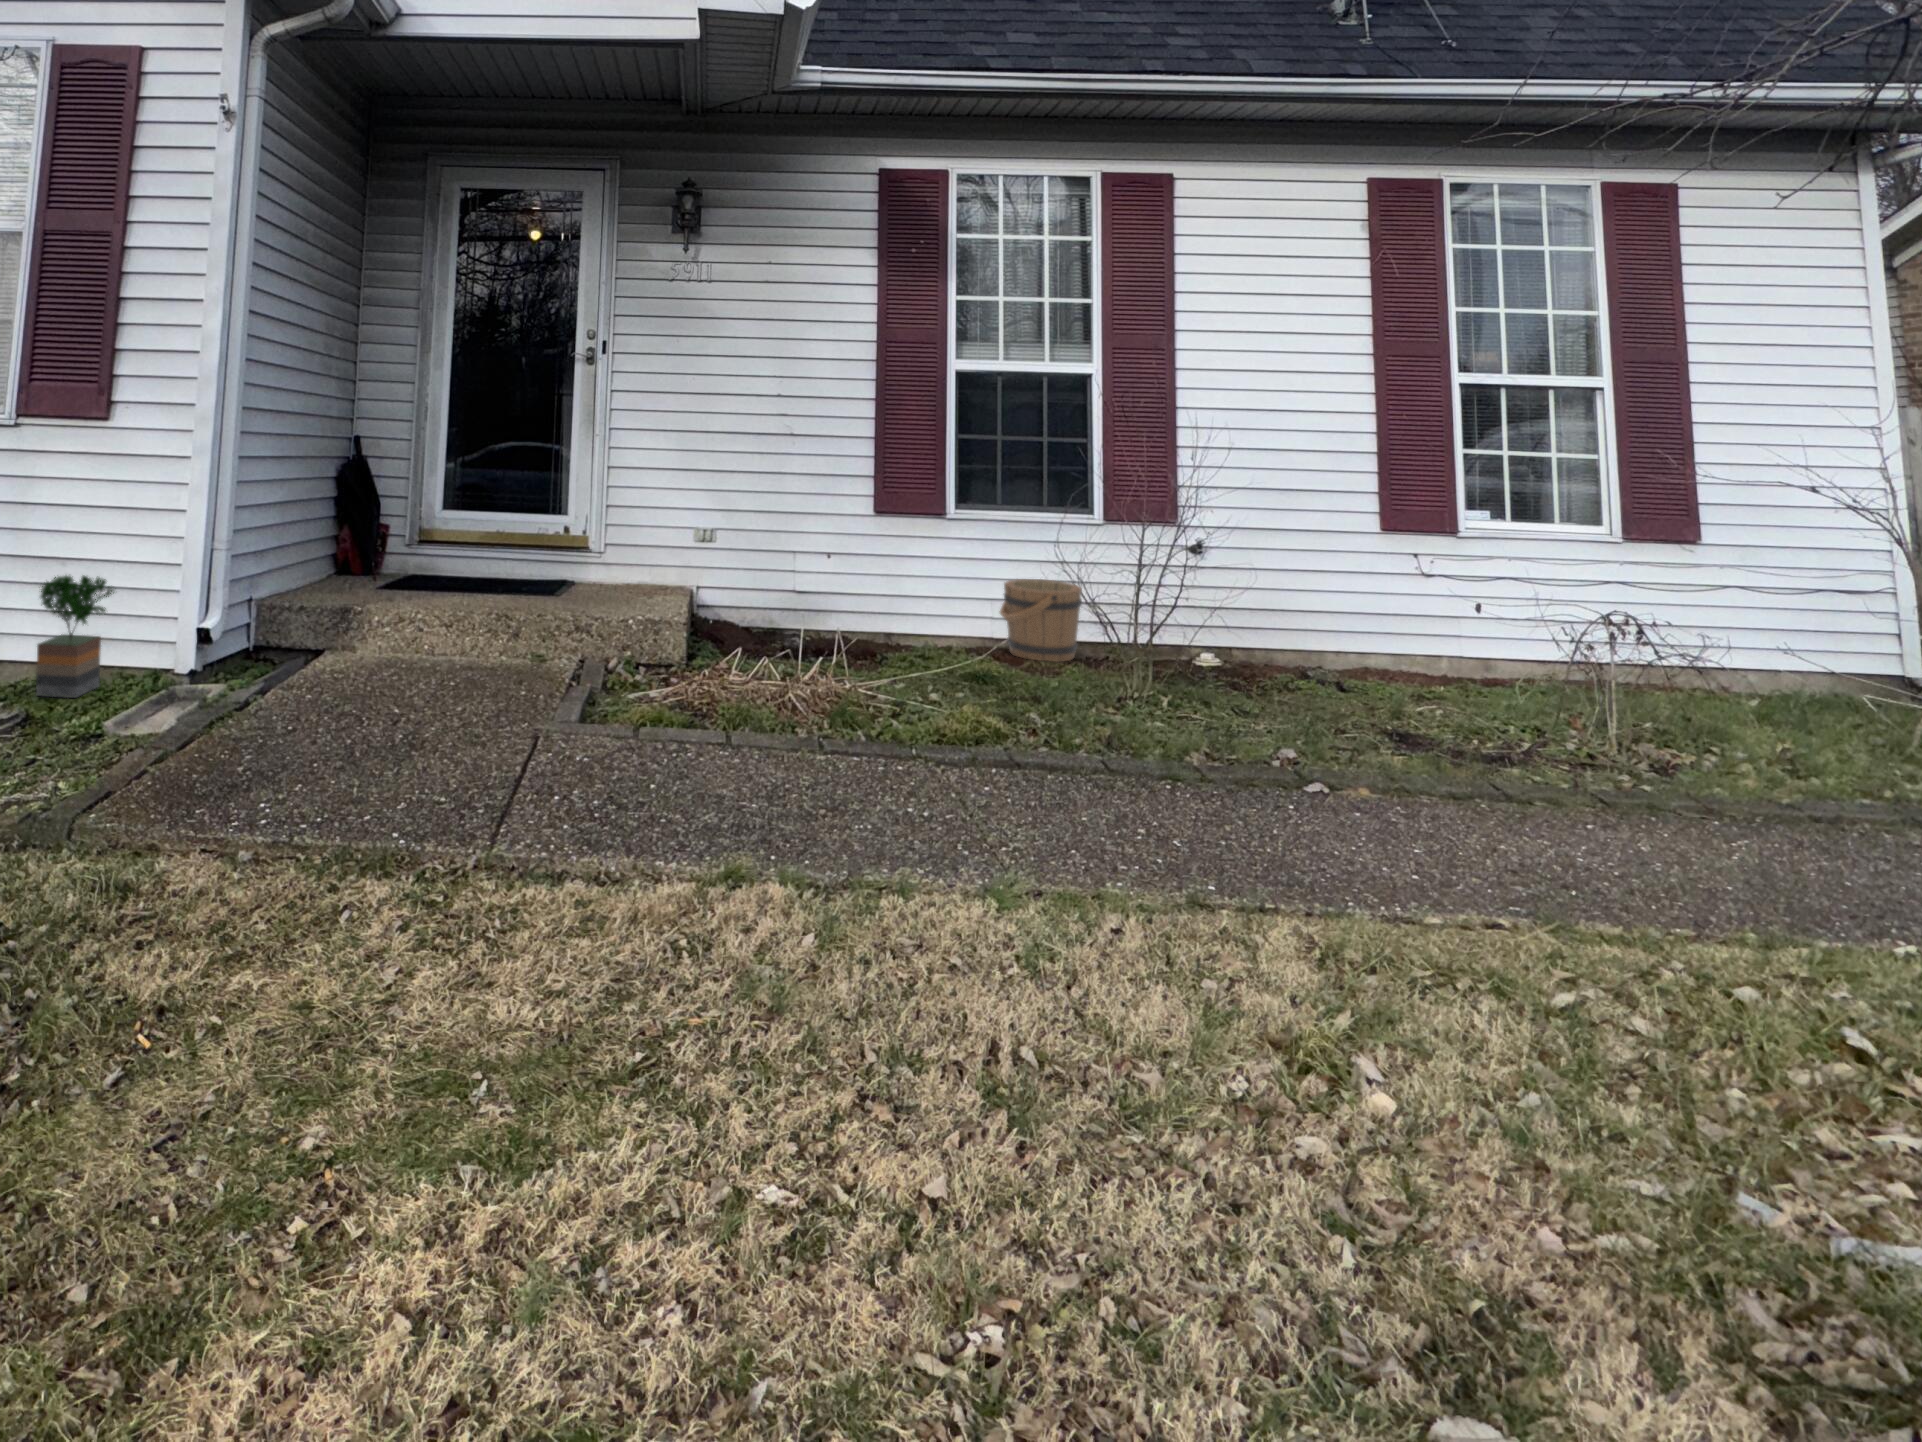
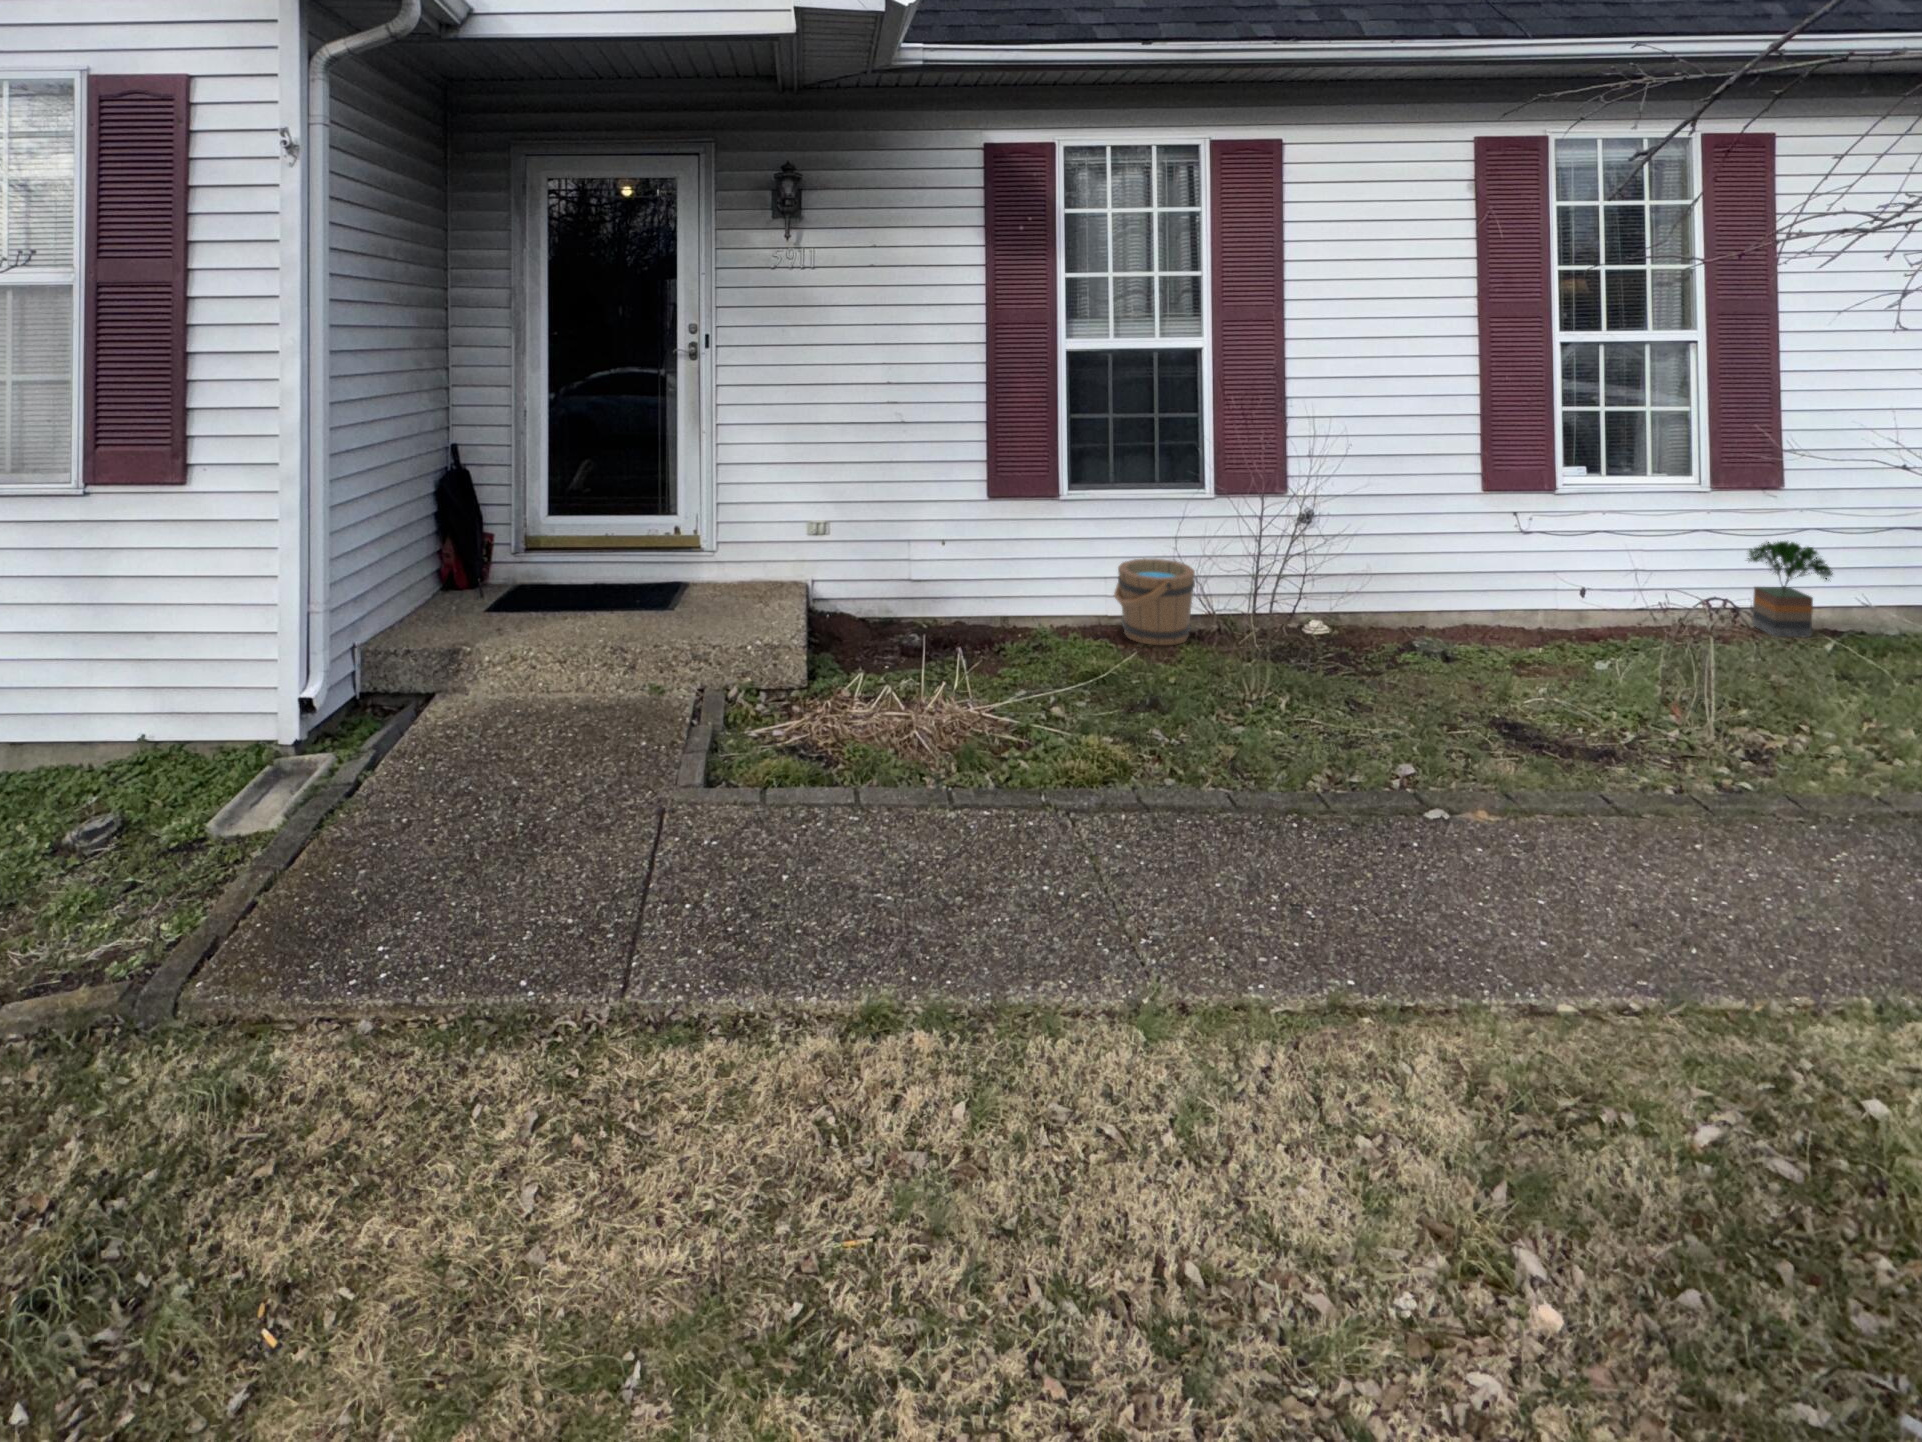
potted tree: present [36,575,114,698] -> present [1748,541,1833,637]

